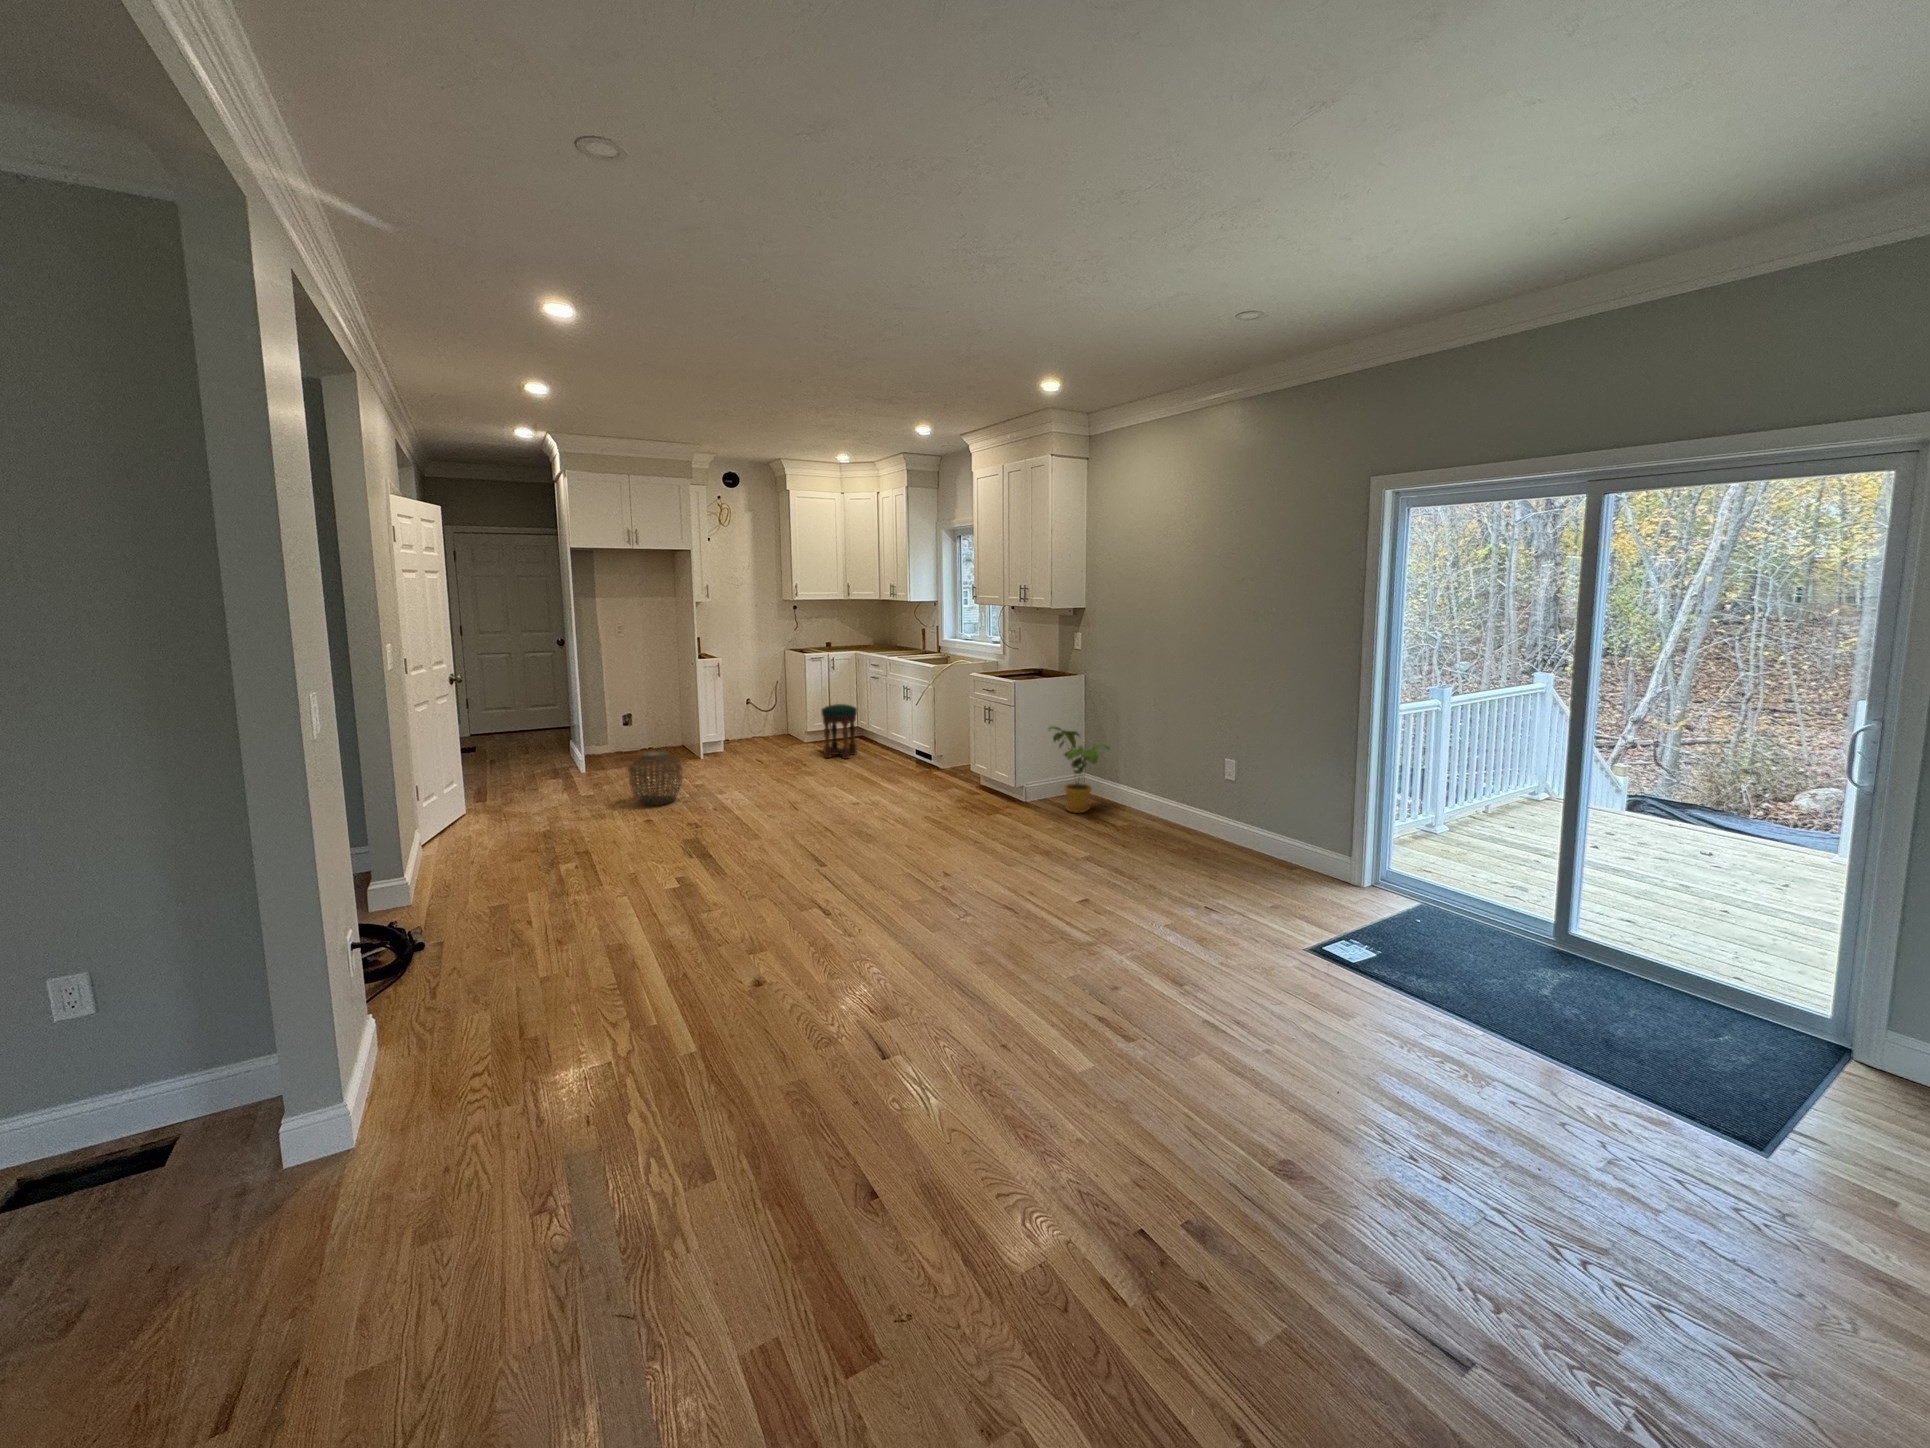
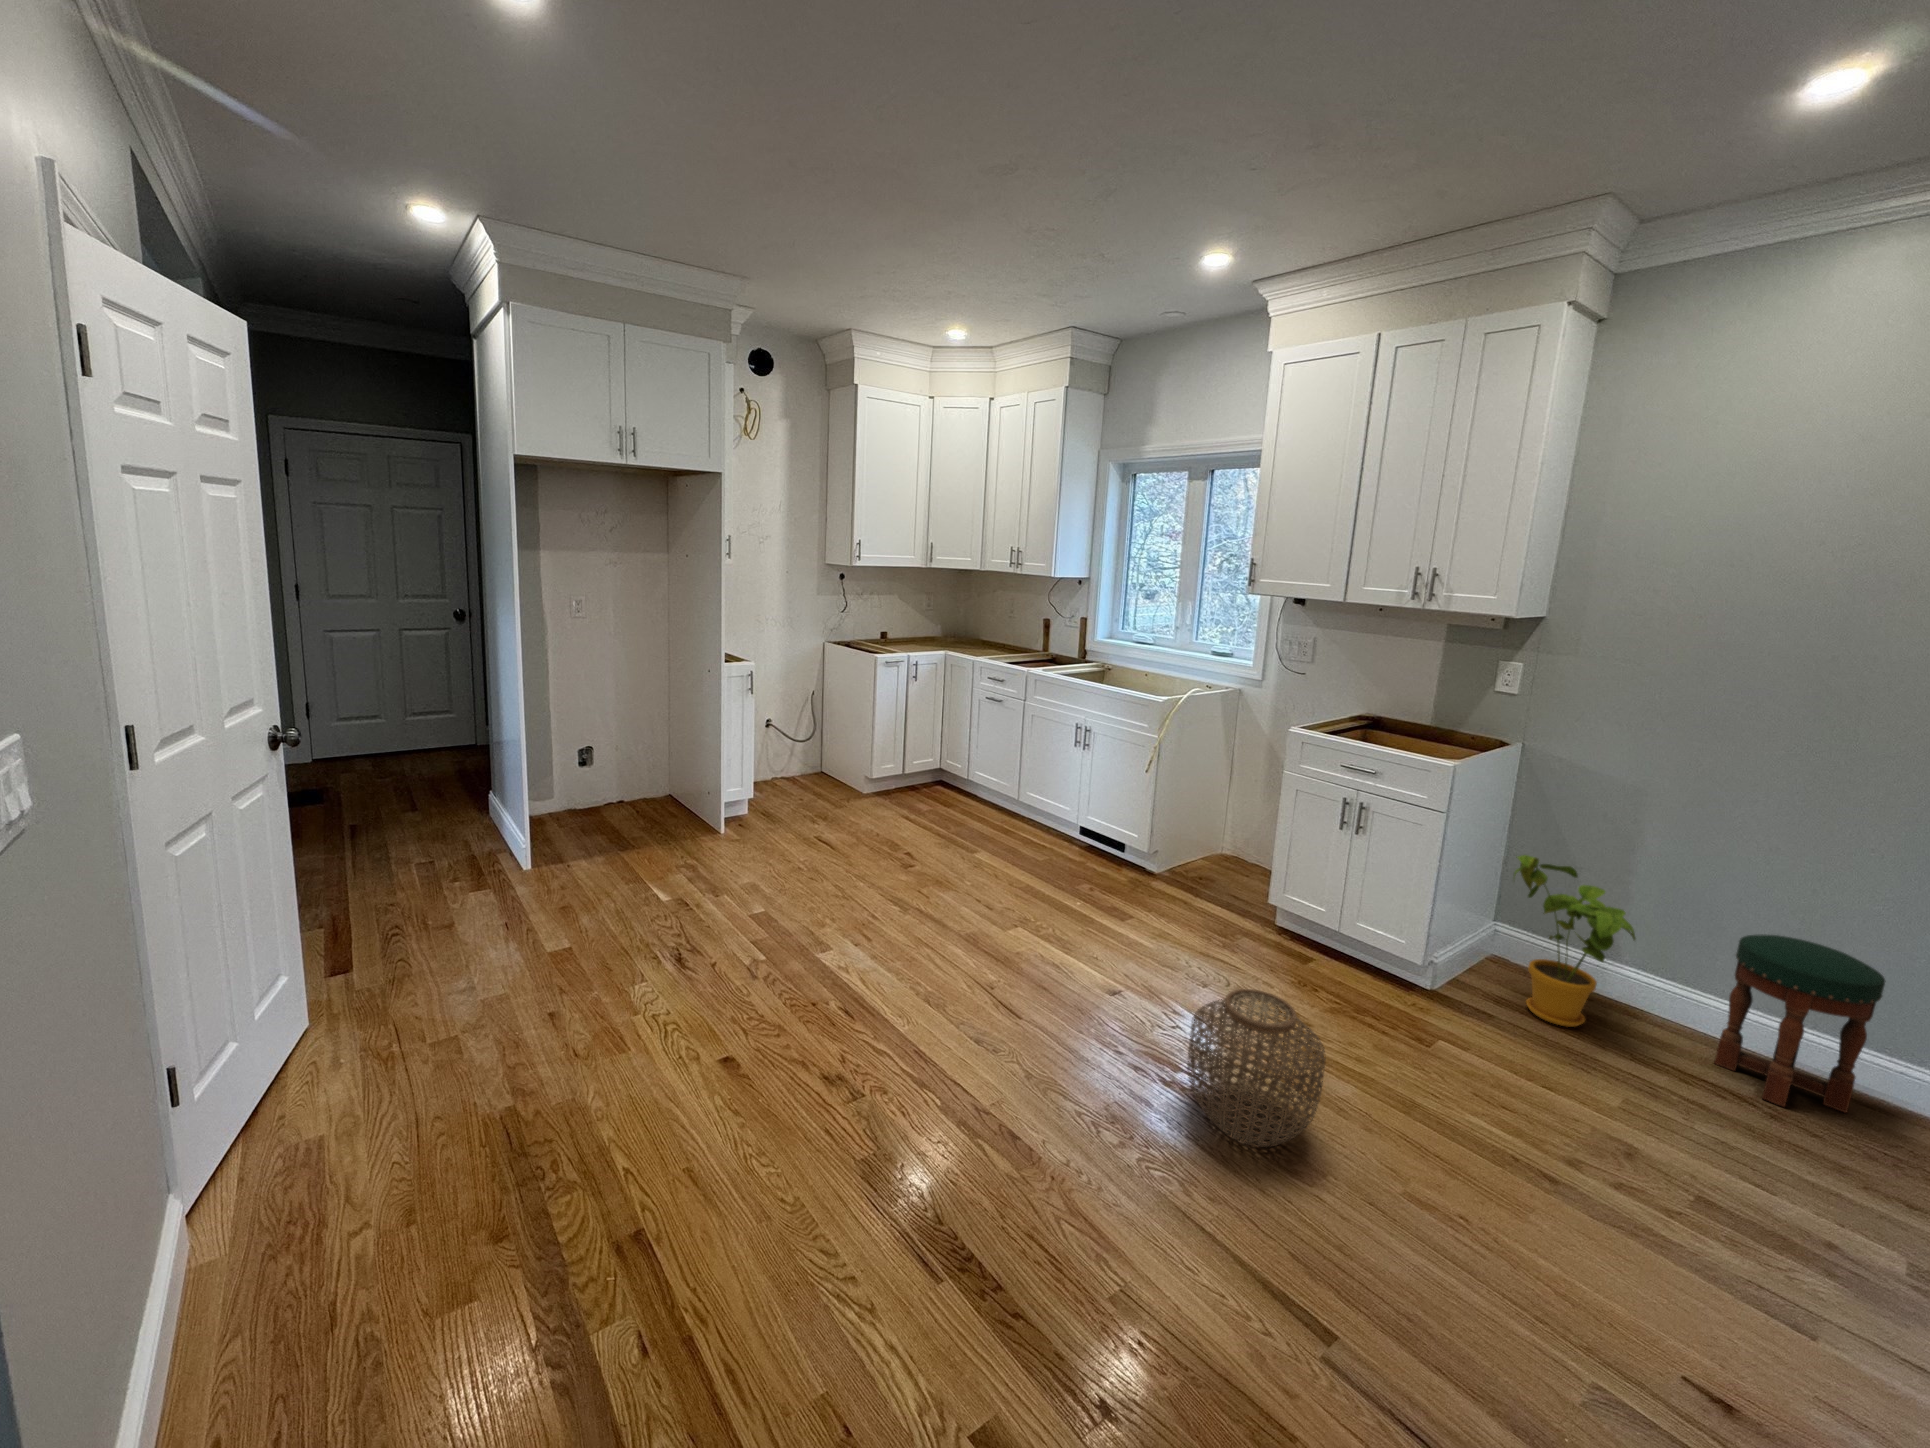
stool: present [822,704,857,759] -> present [1714,934,1886,1113]
woven basket: present [629,751,682,805] -> present [1187,989,1325,1147]

